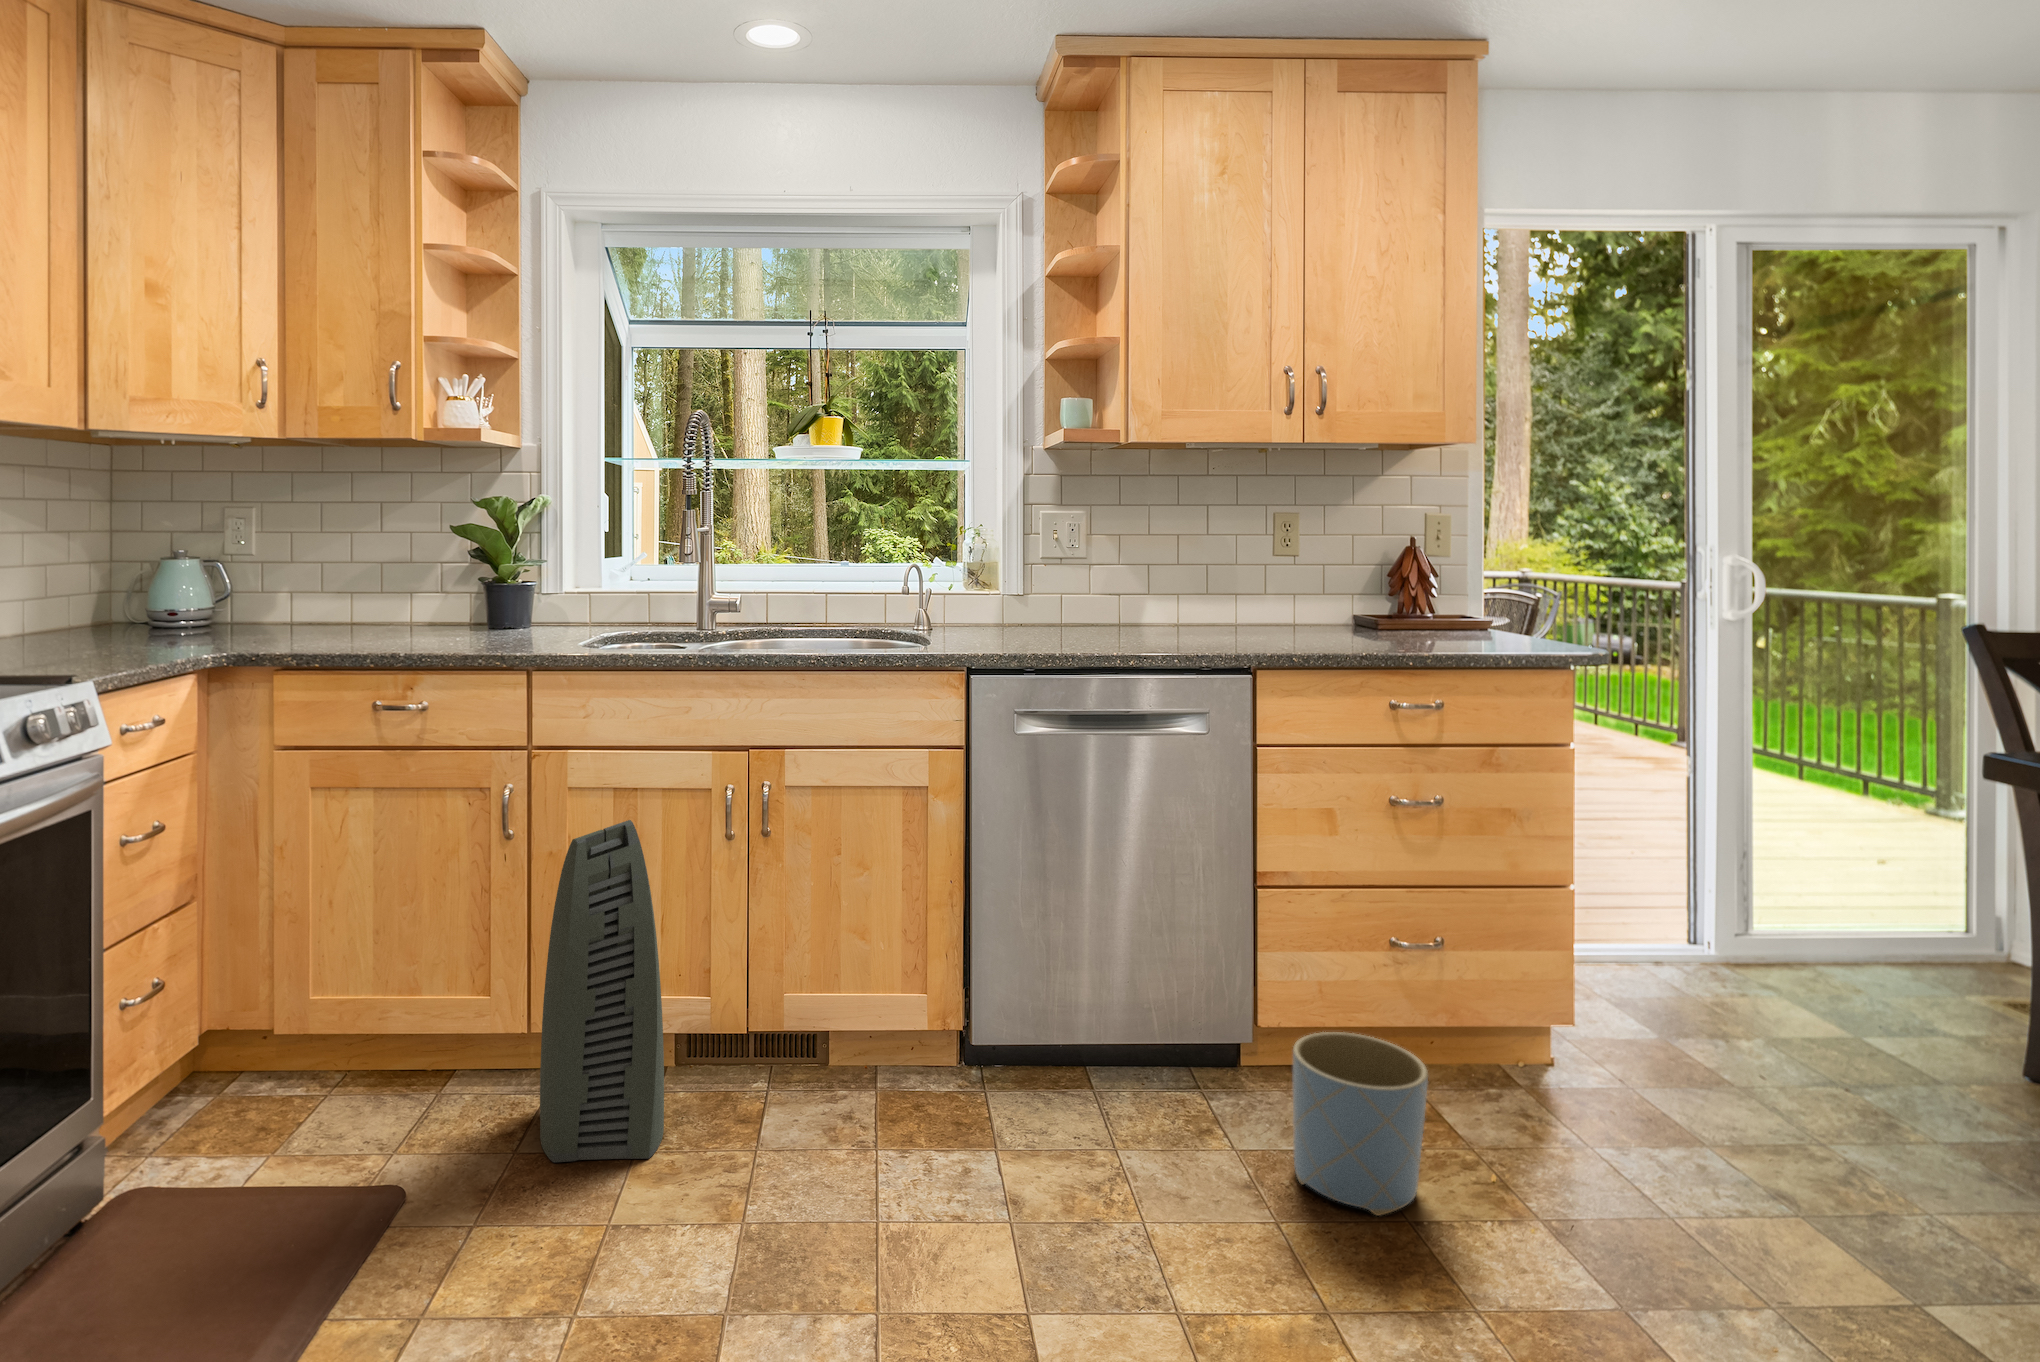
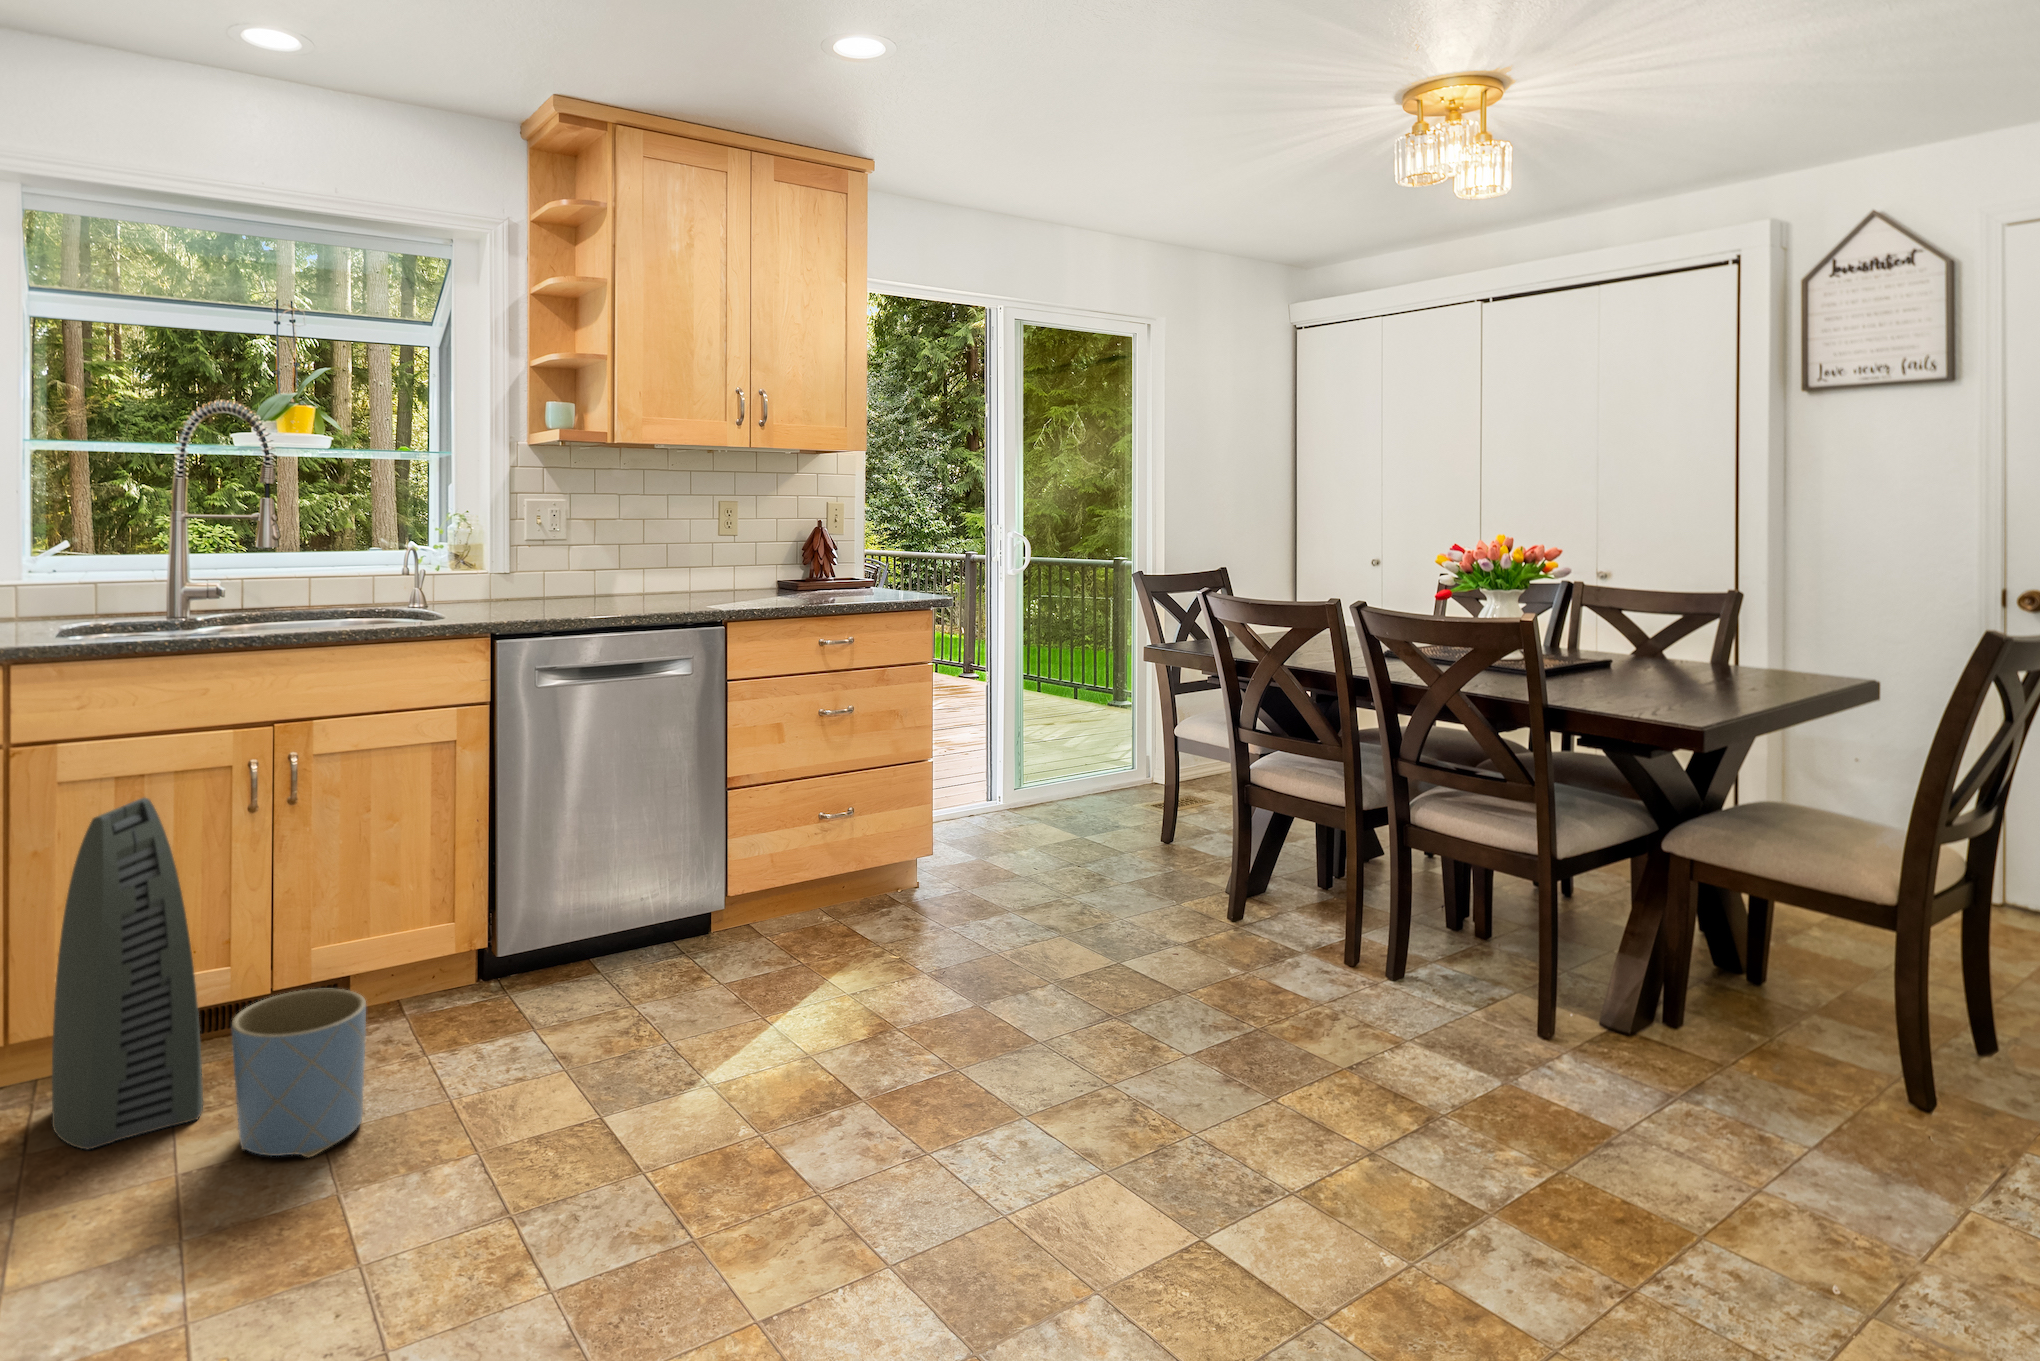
planter: present [1293,1032,1428,1216] -> present [231,988,366,1158]

